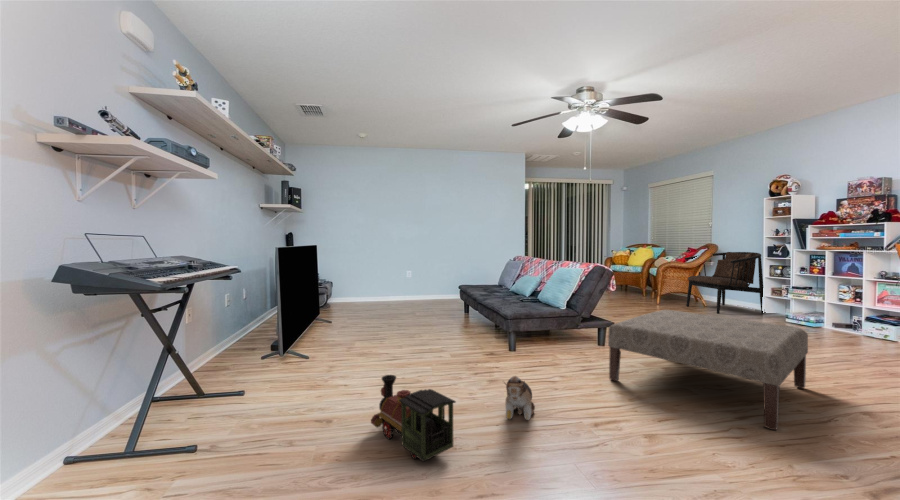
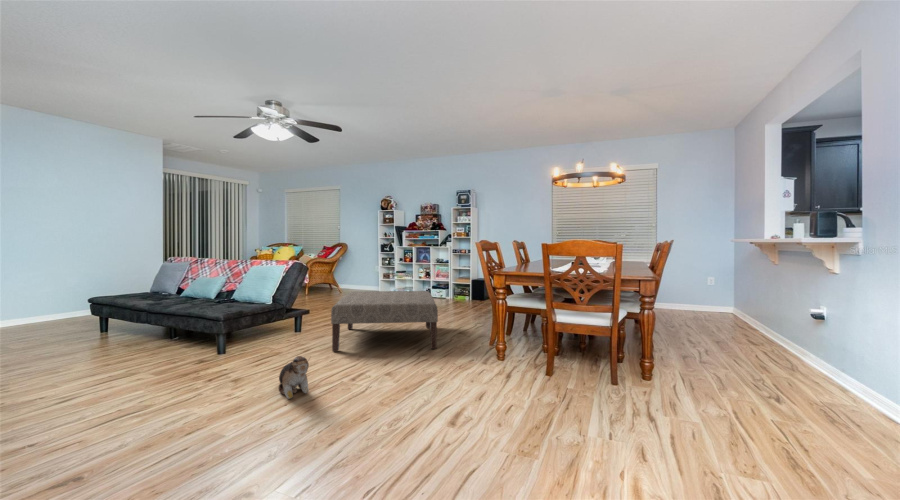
armchair: present [685,252,763,314] -> none [327,249,379,297]
toy train: present [371,375,456,462] -> none [148,383,278,462]

